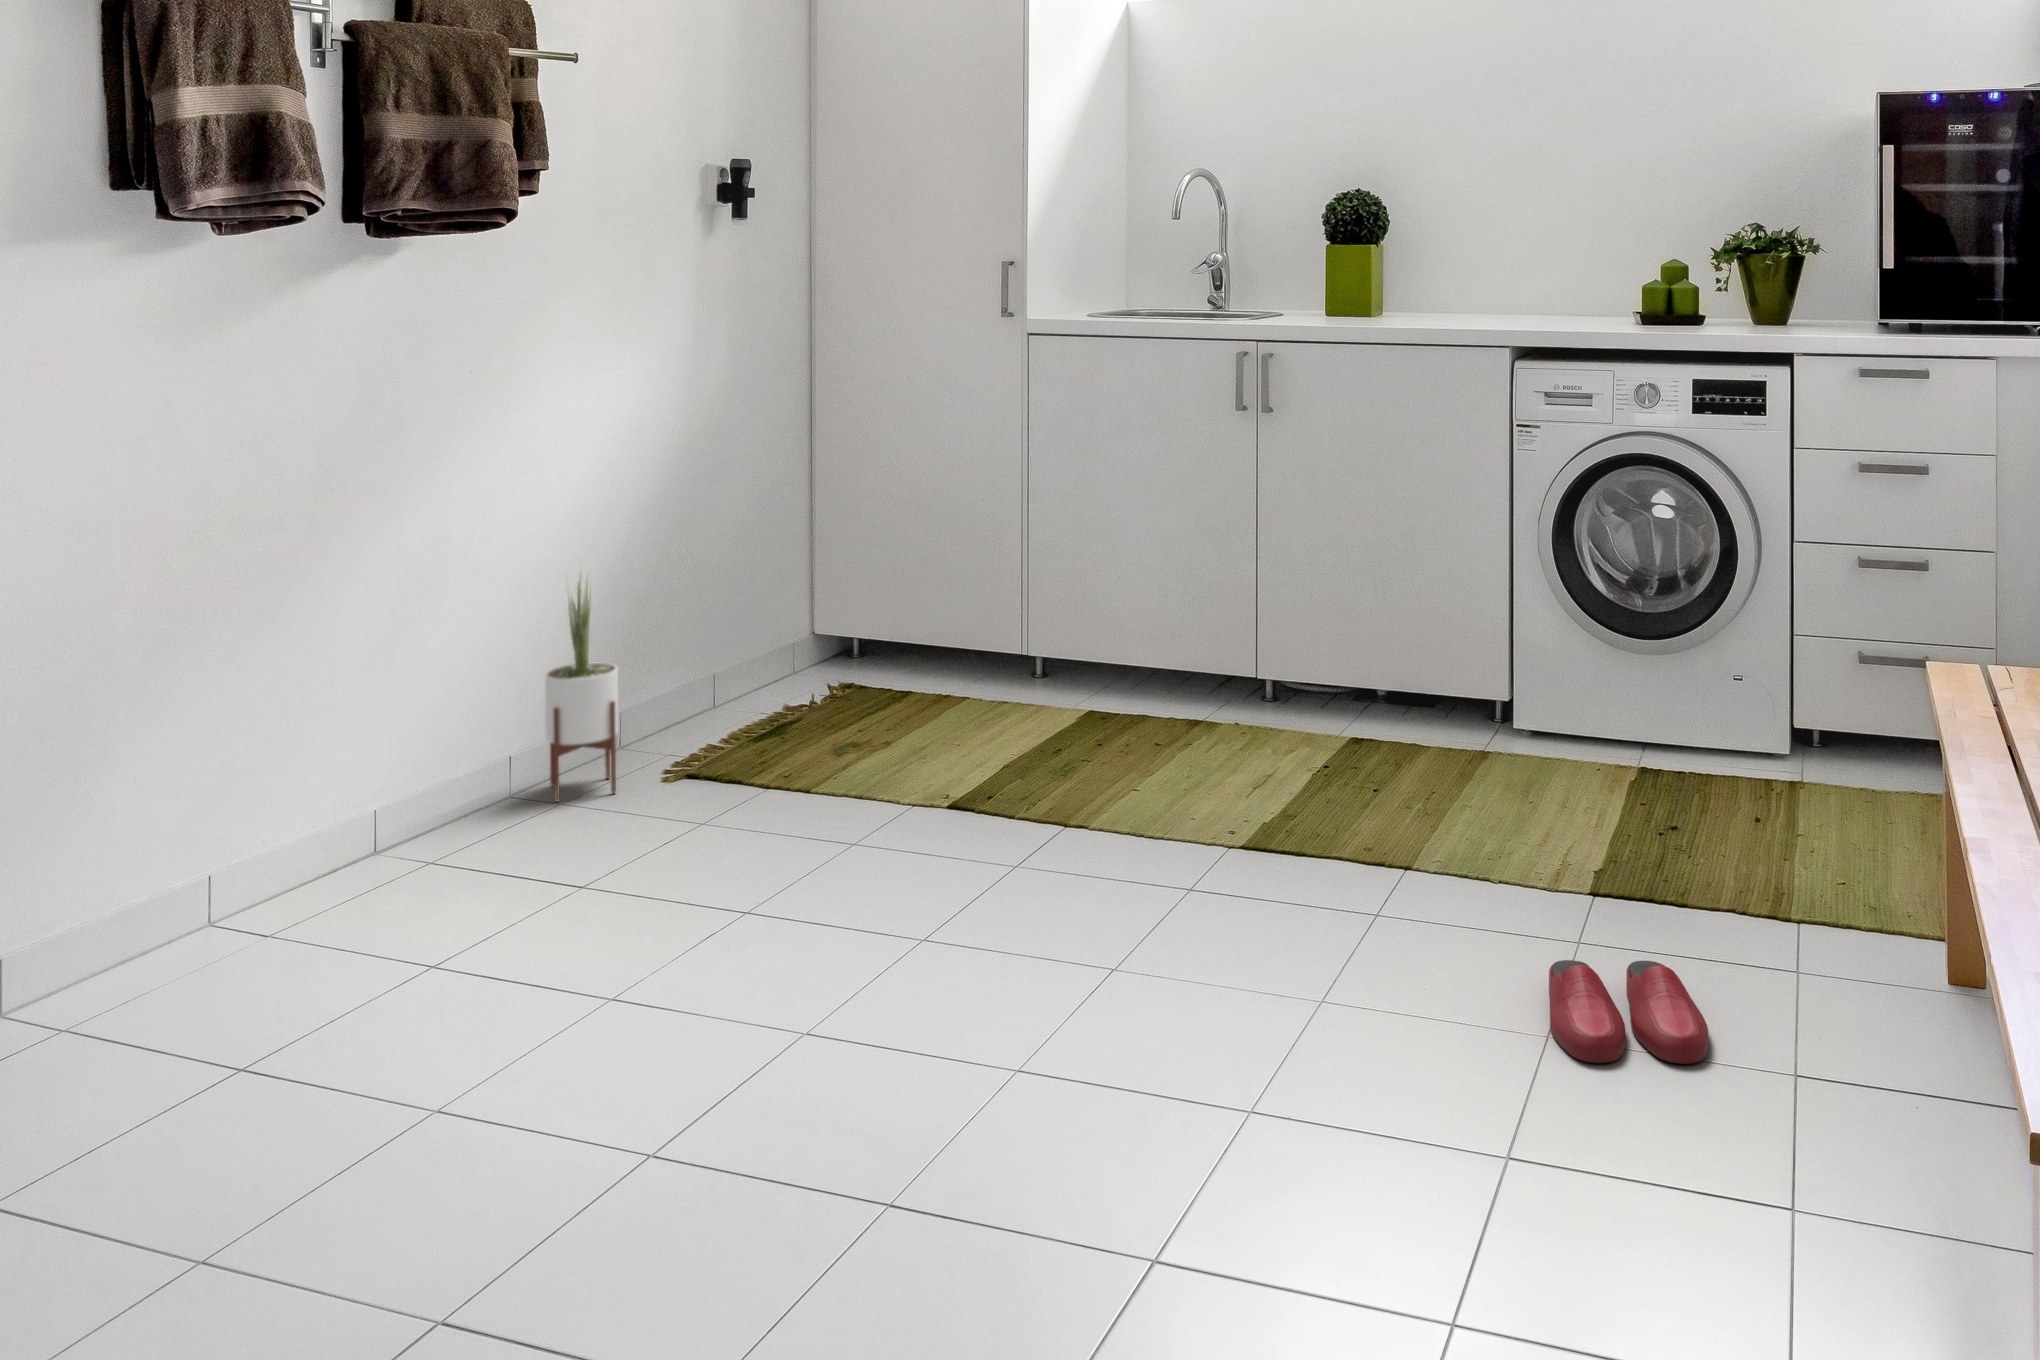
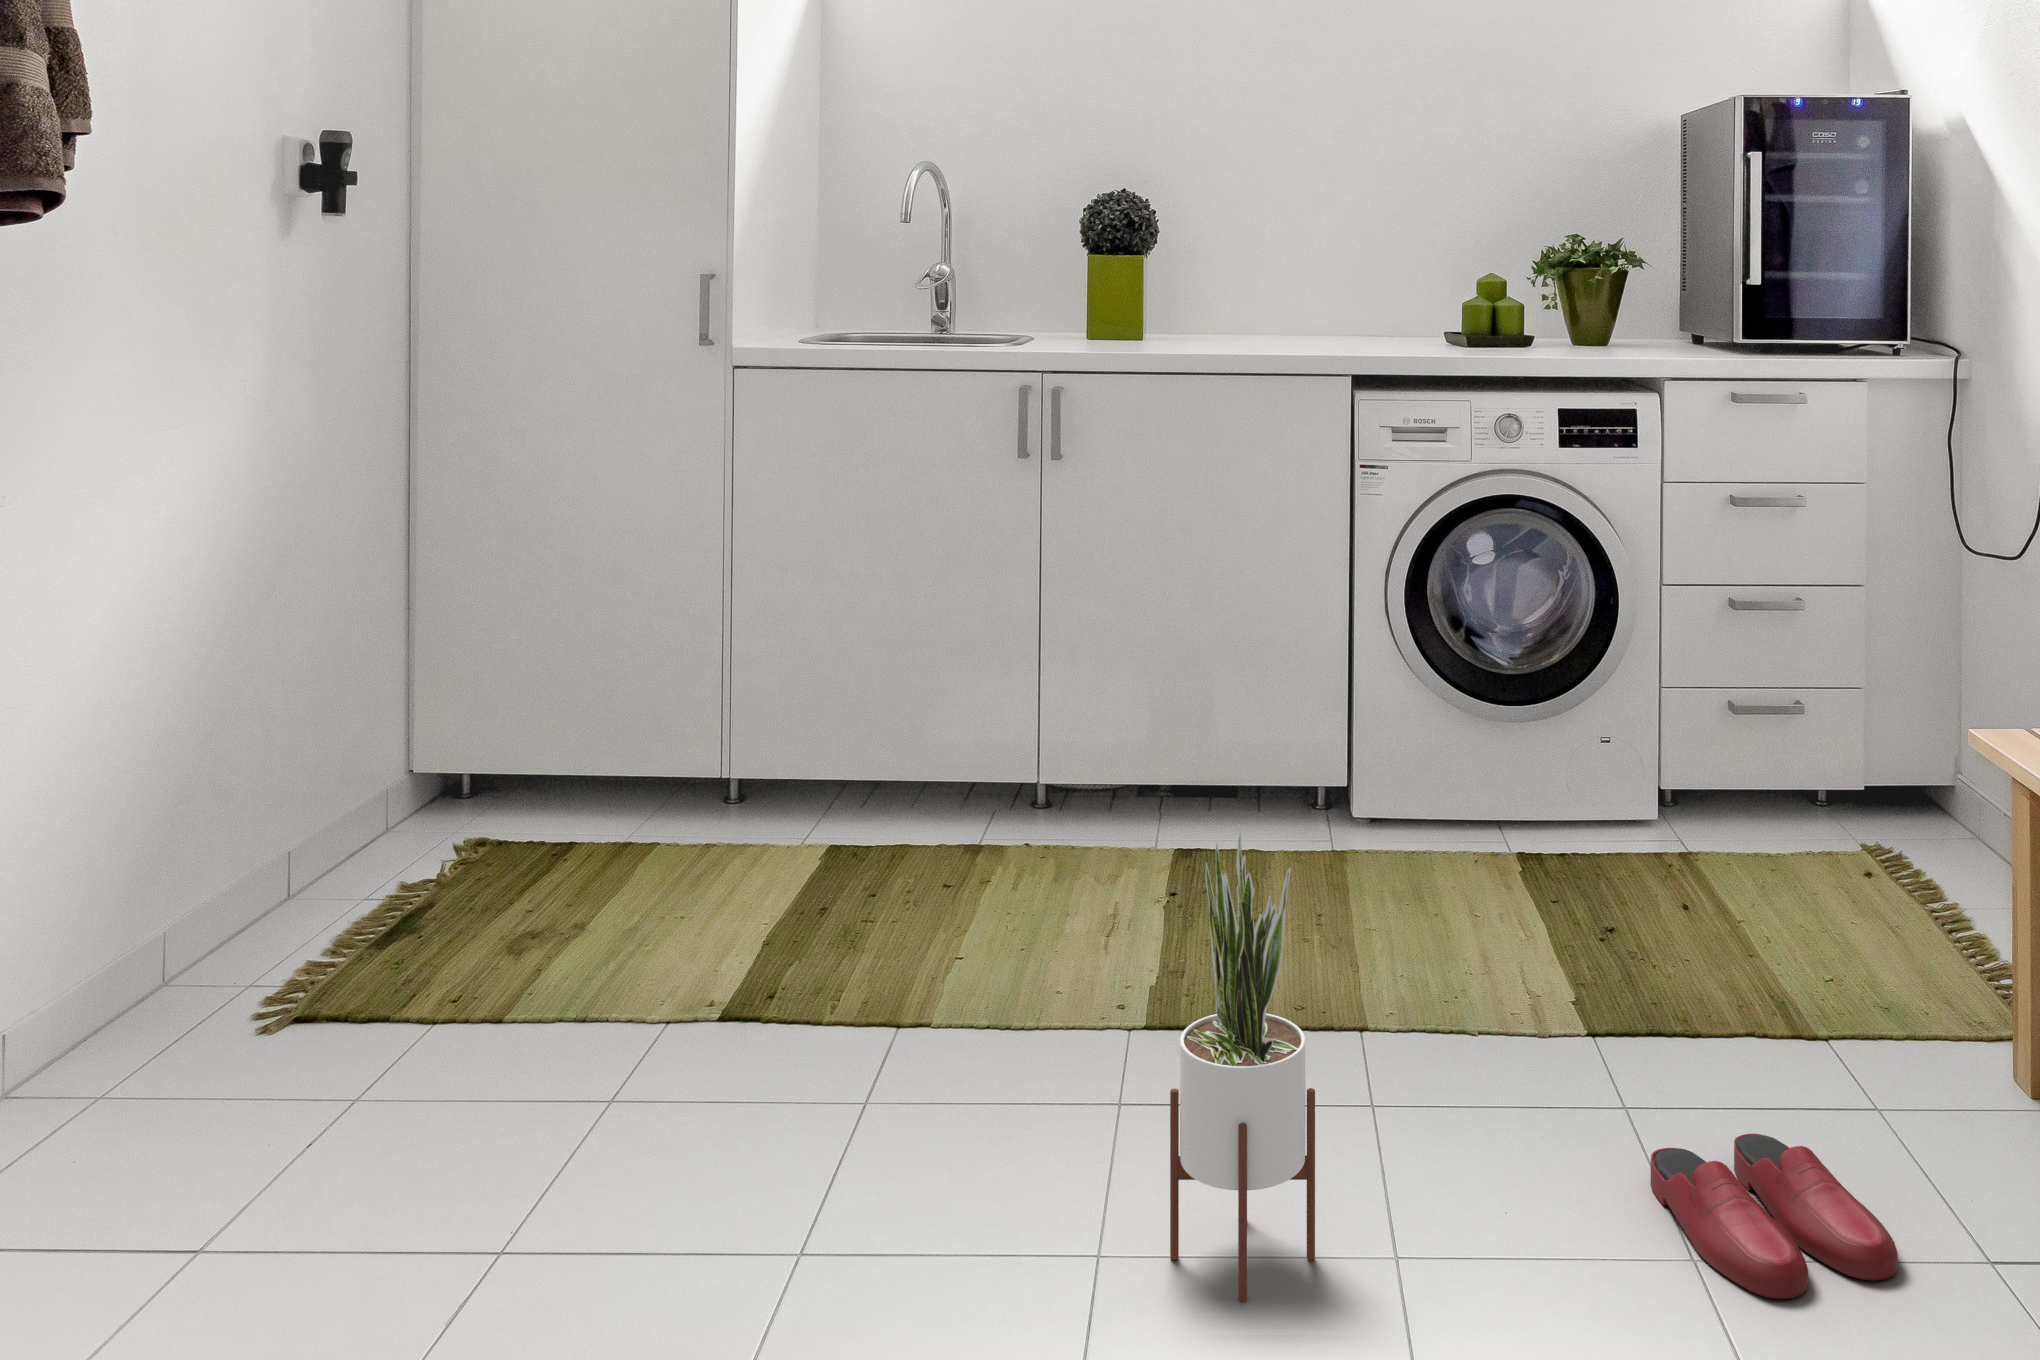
potted plant: present [545,572,618,801] -> present [1170,834,1315,1301]

